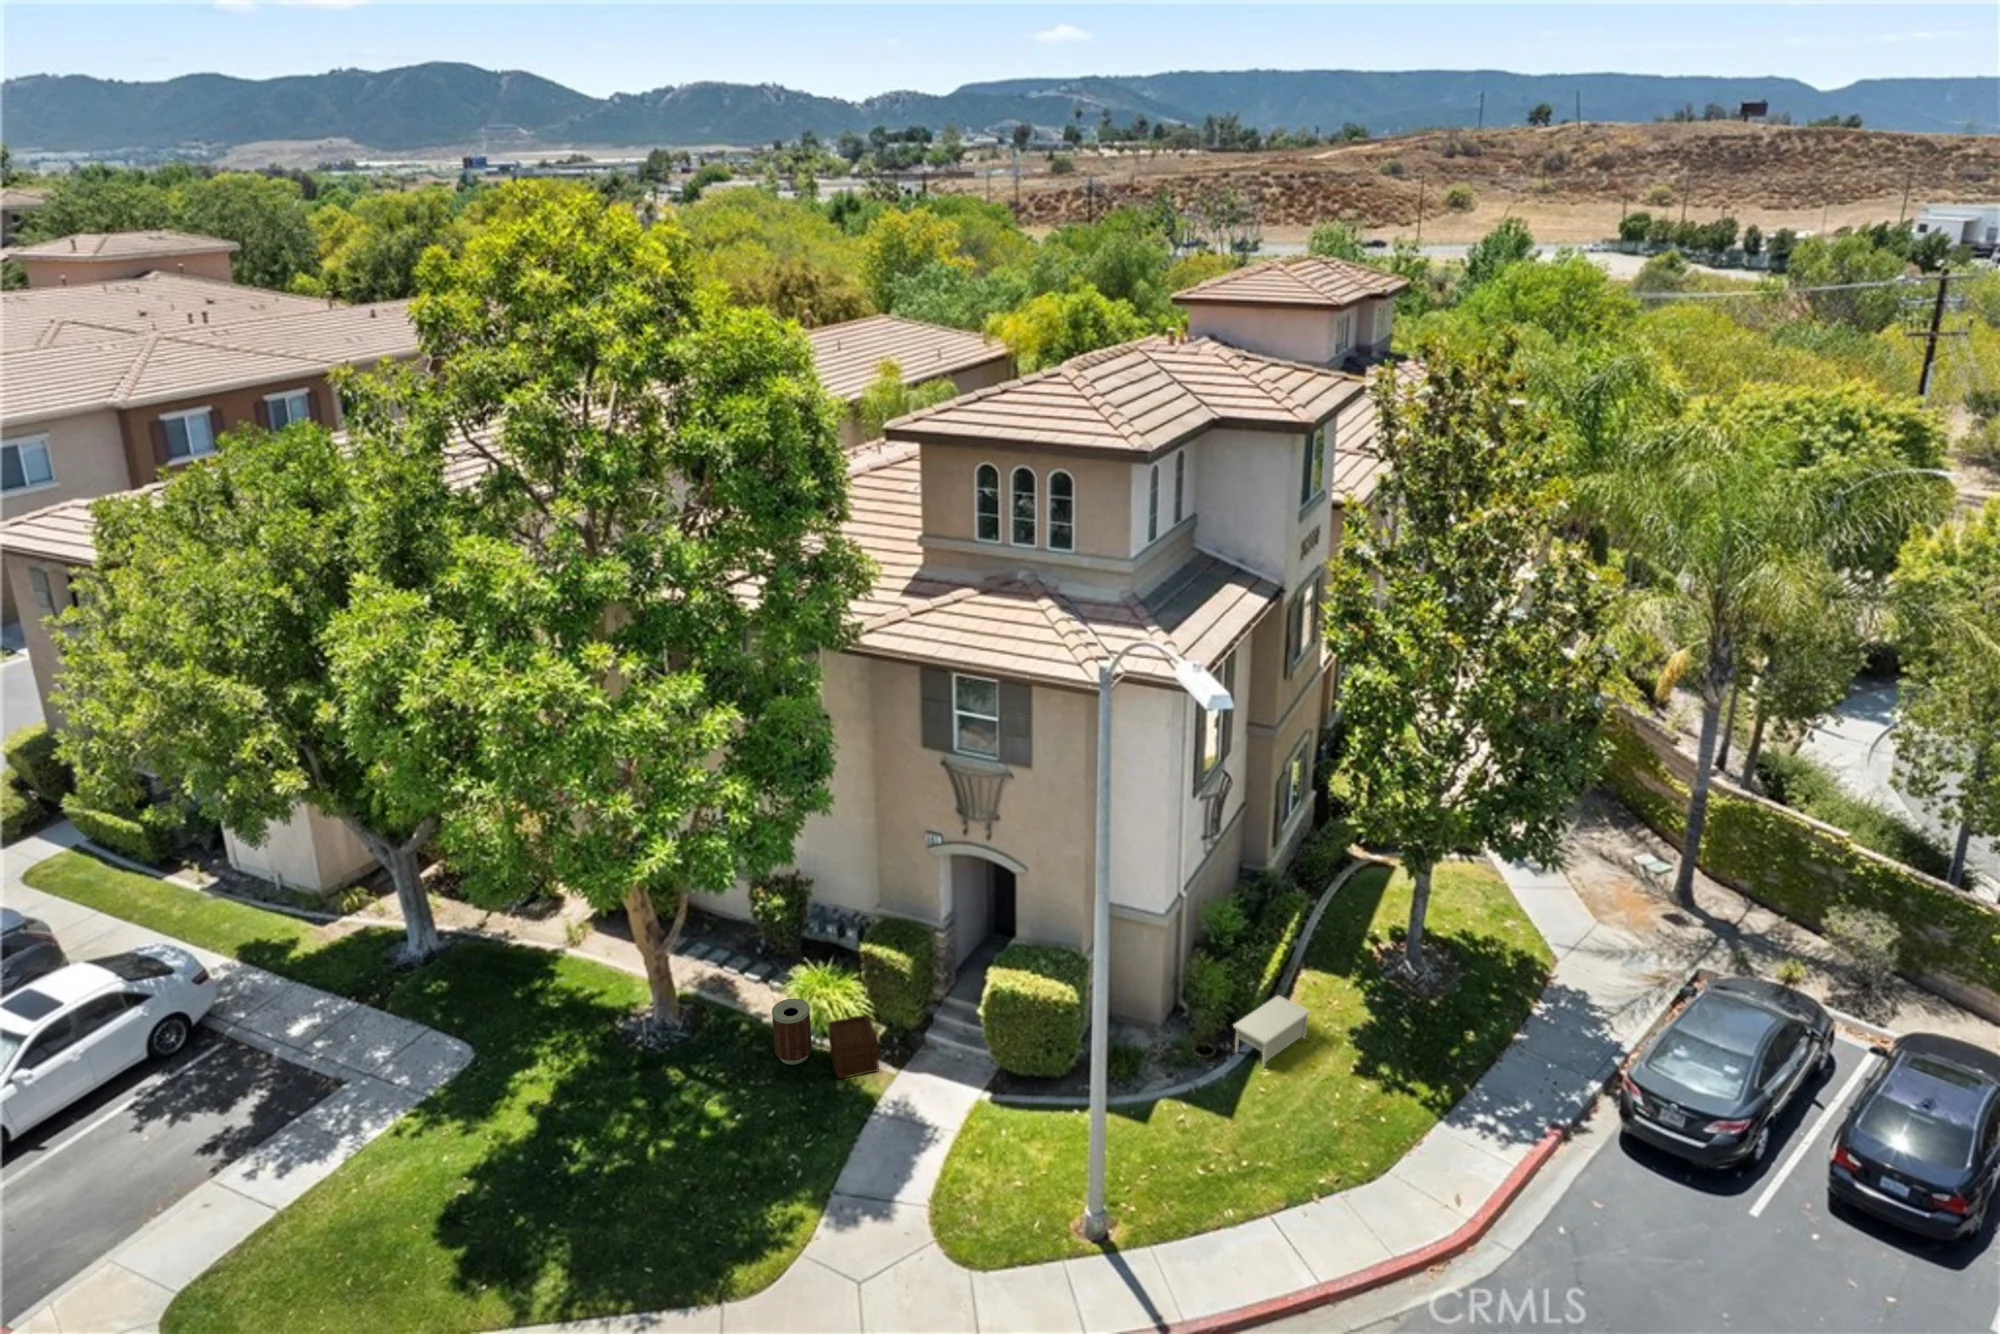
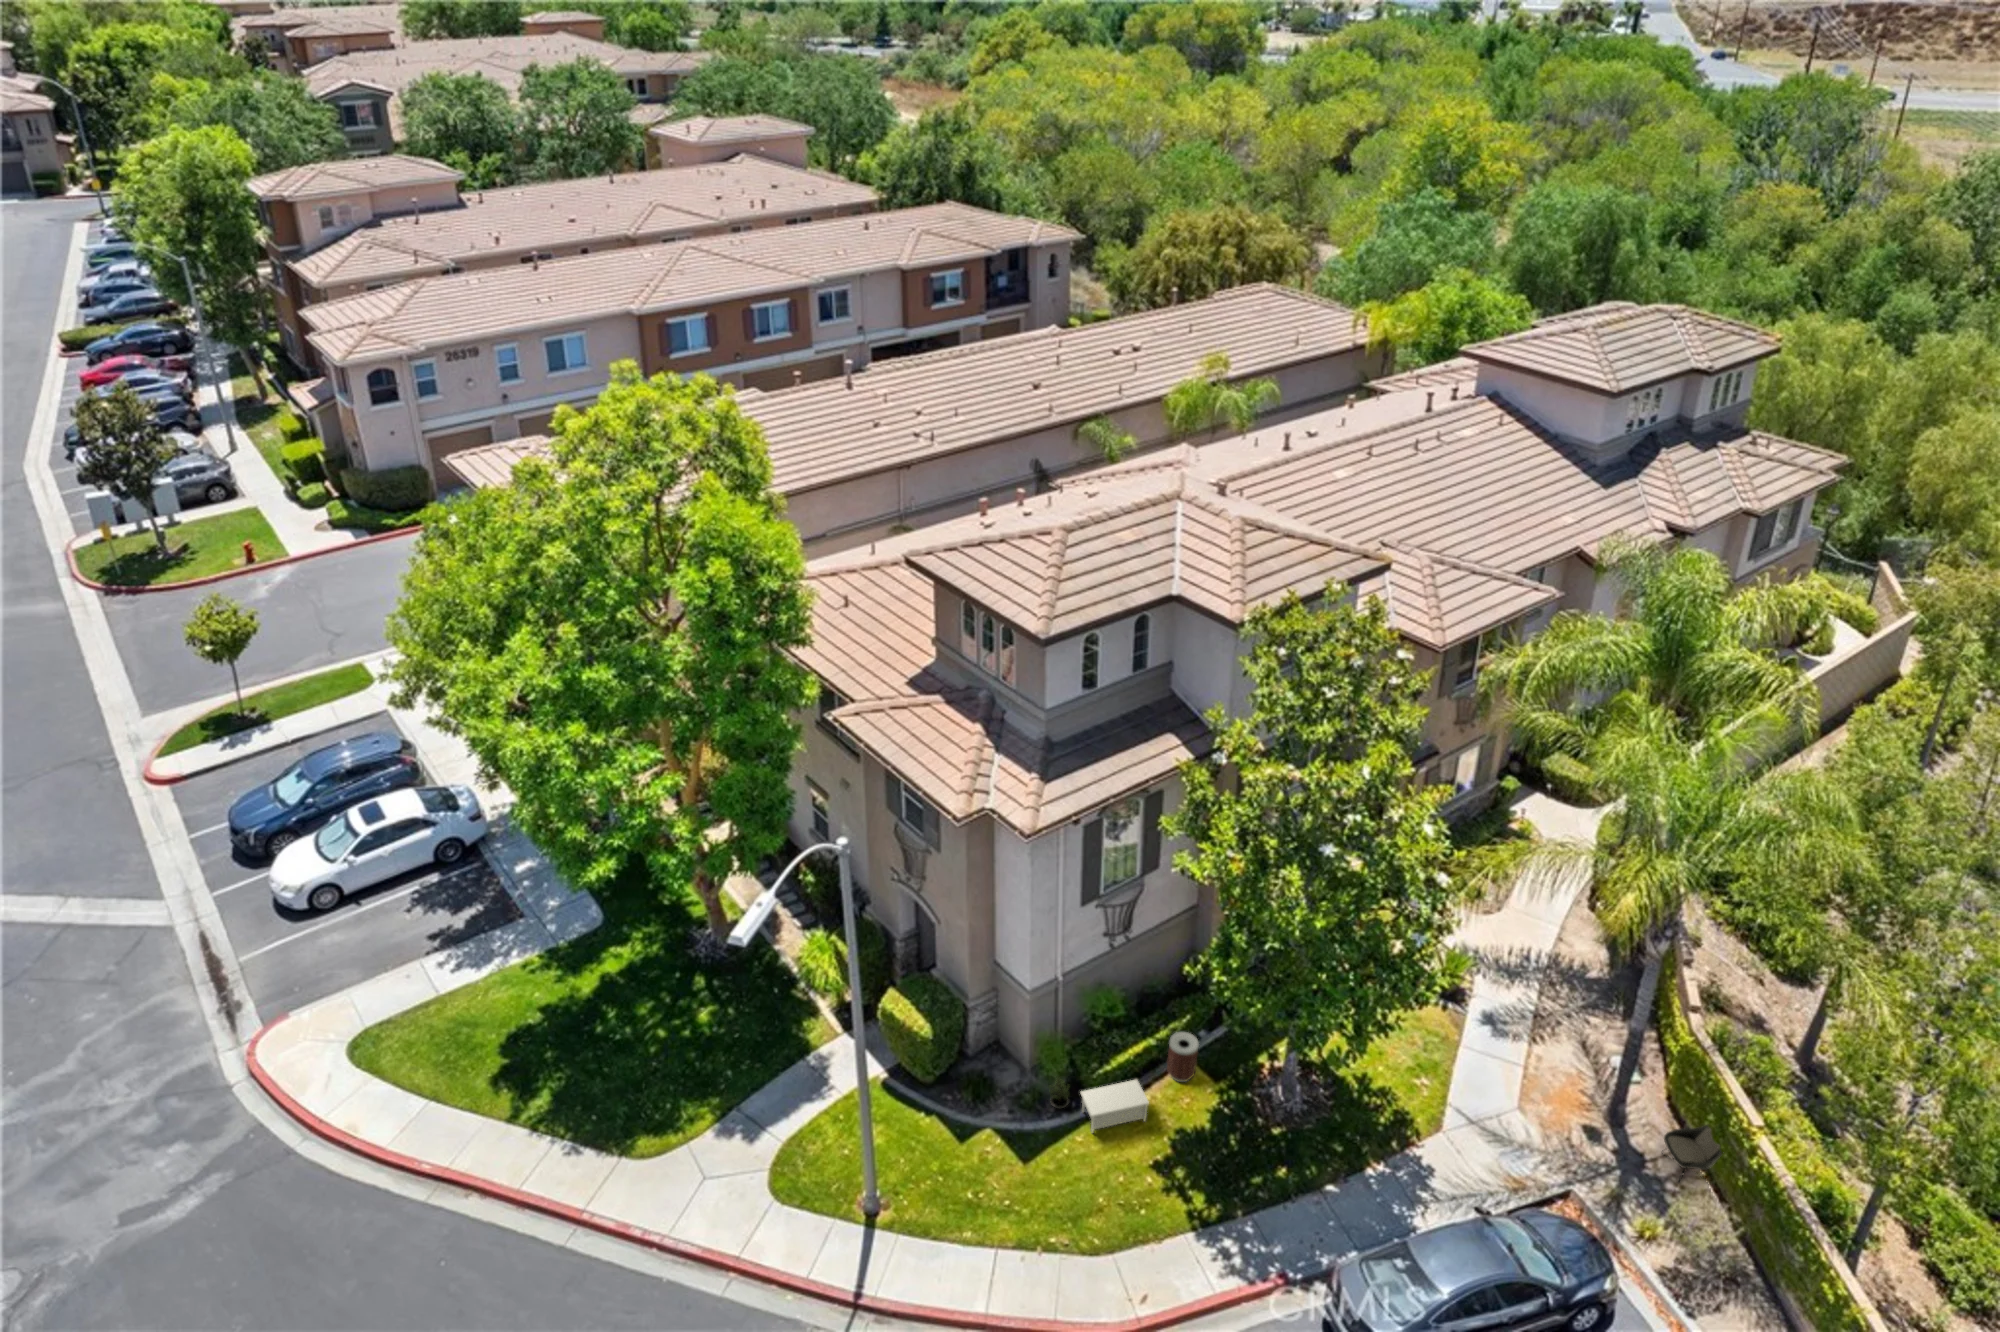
lounge chair: none [1739,868,1803,932] -> present [1664,1125,1724,1179]
trash can: present [772,999,812,1065] -> present [1167,1032,1199,1082]
wooden crate: present [828,1014,879,1079] -> none [793,983,833,1030]

